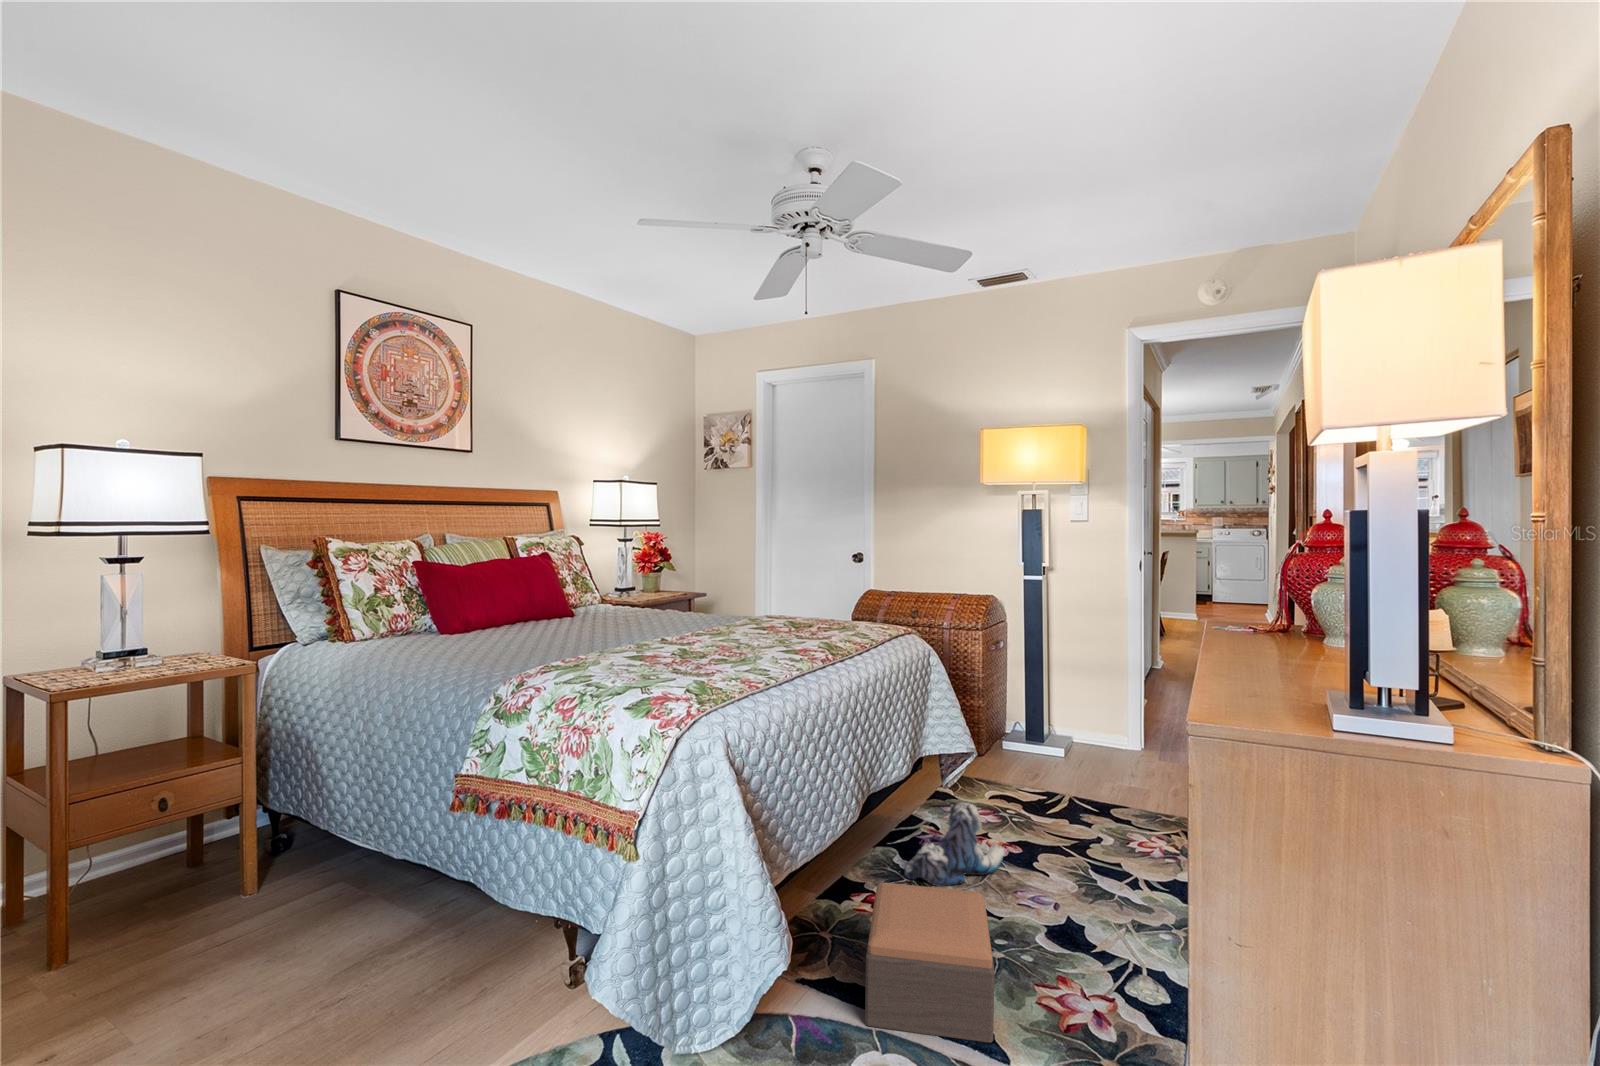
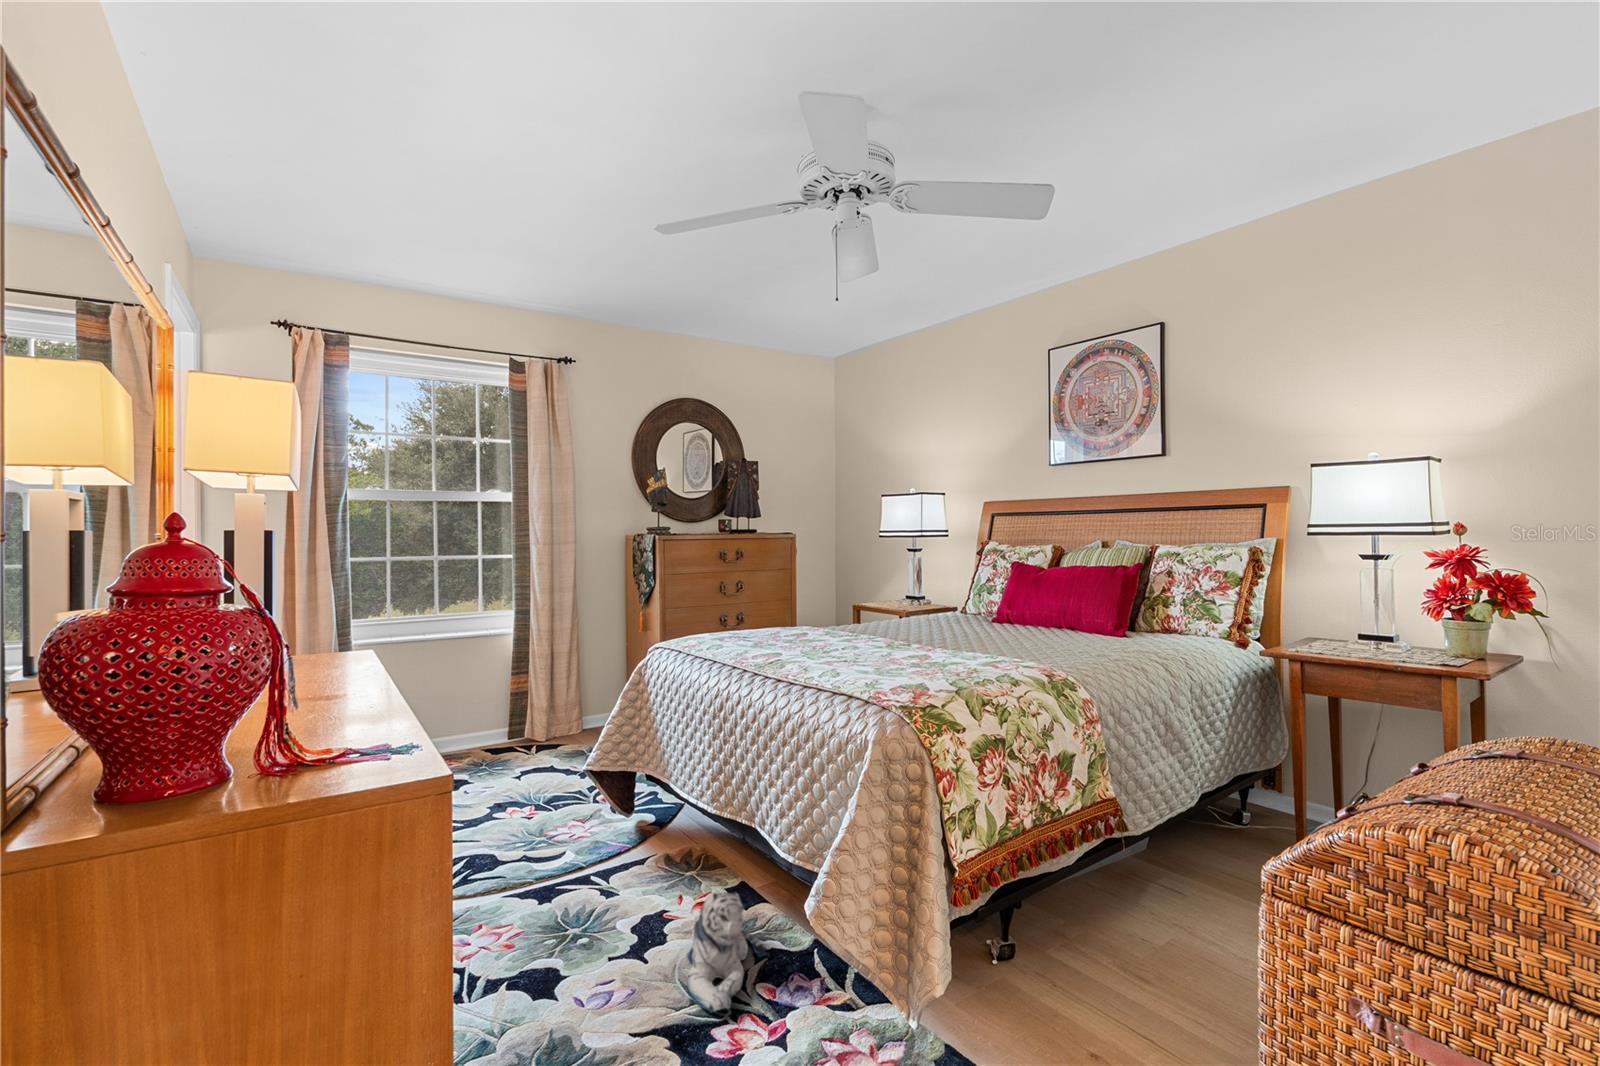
footstool: present [865,883,995,1043] -> none [510,804,639,915]

